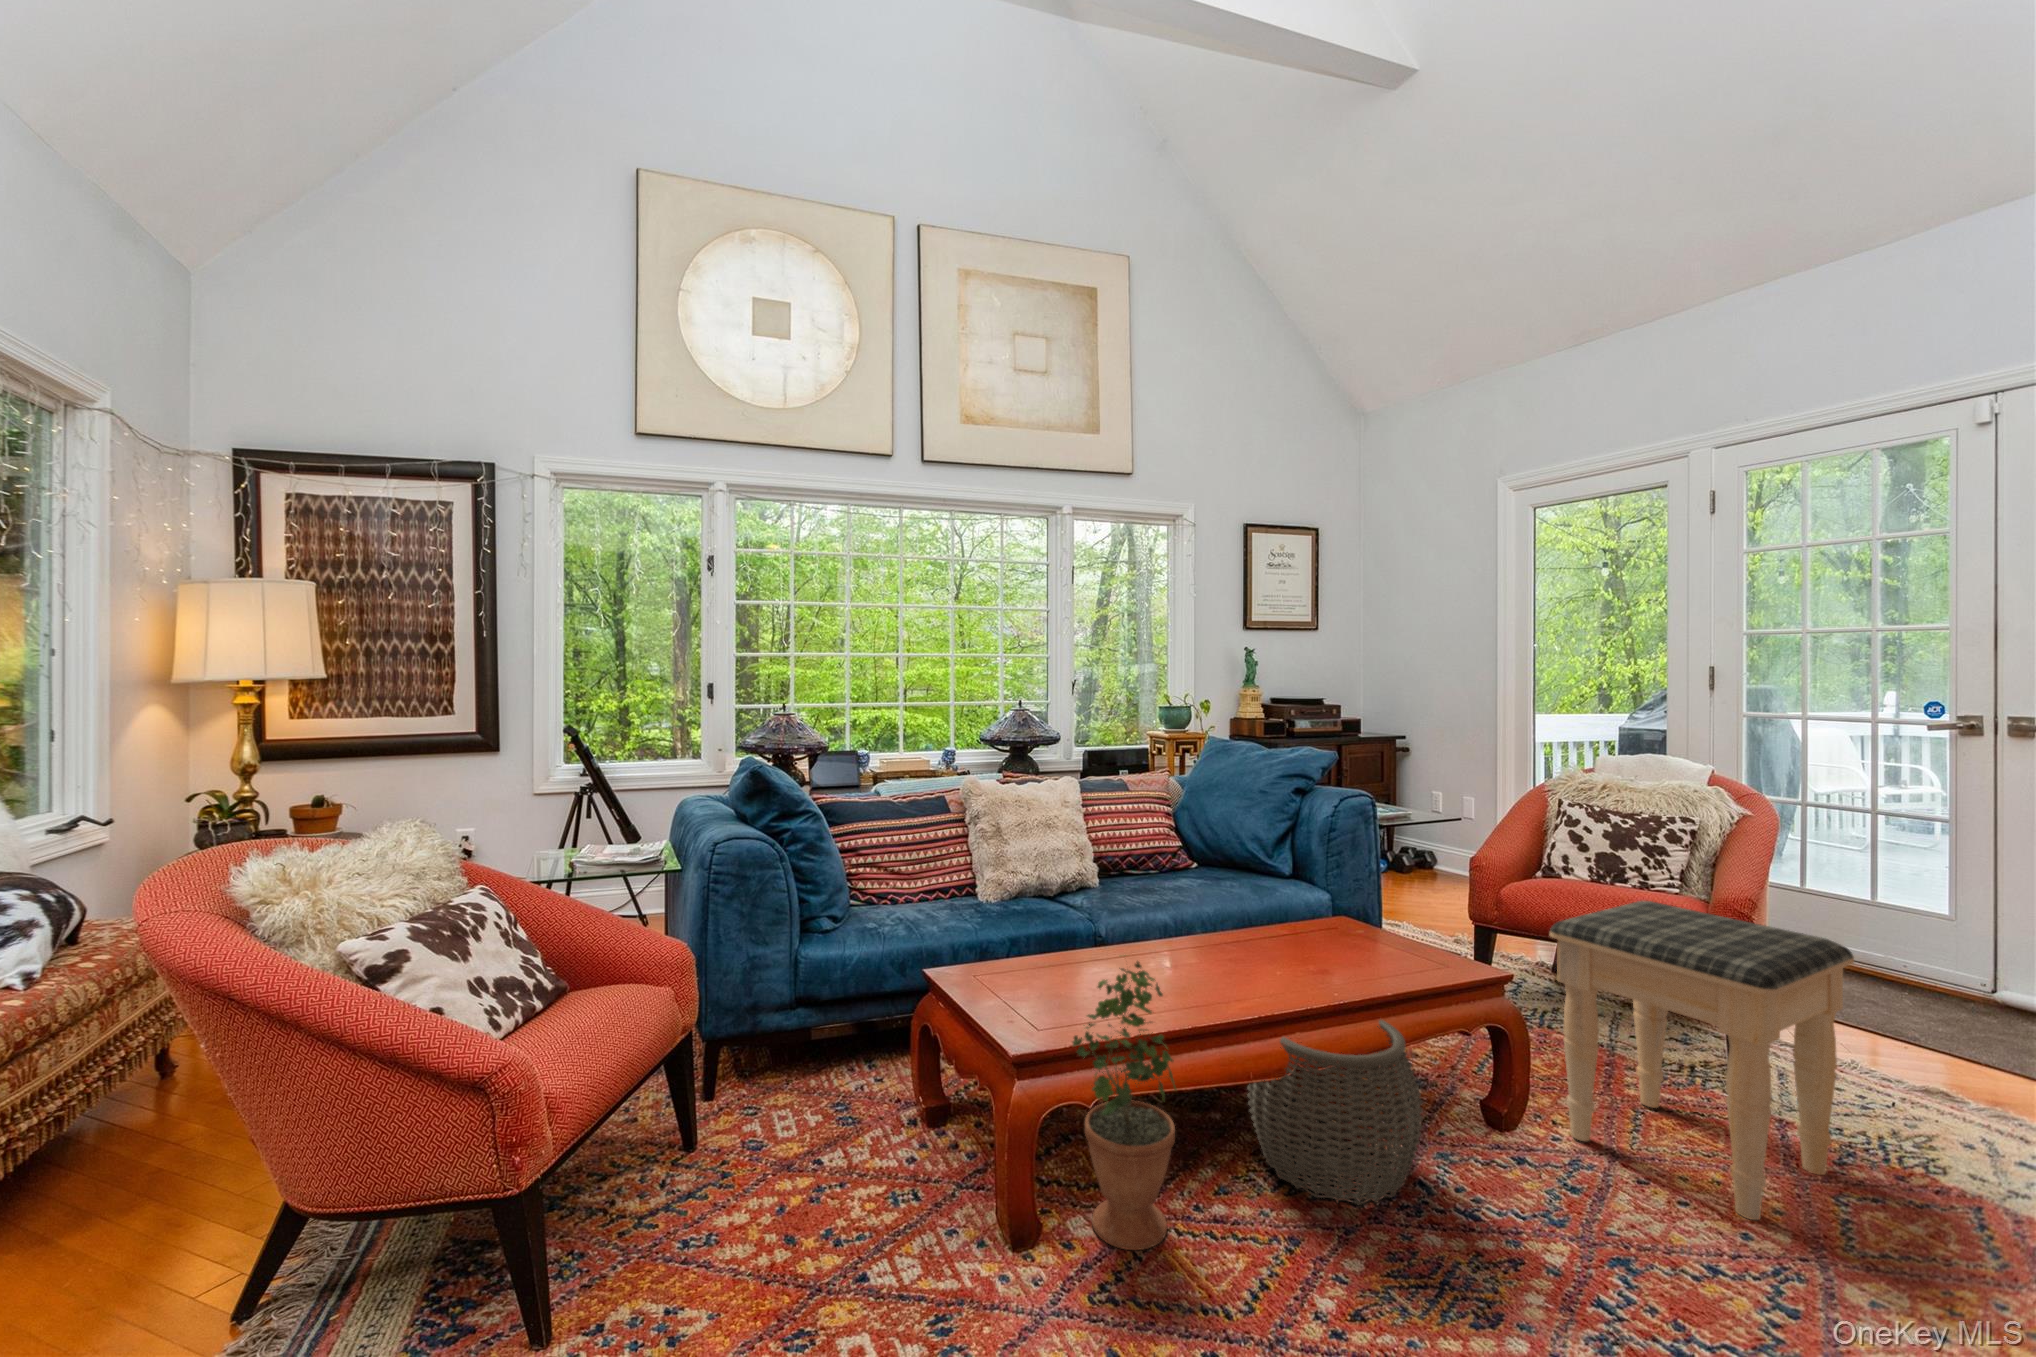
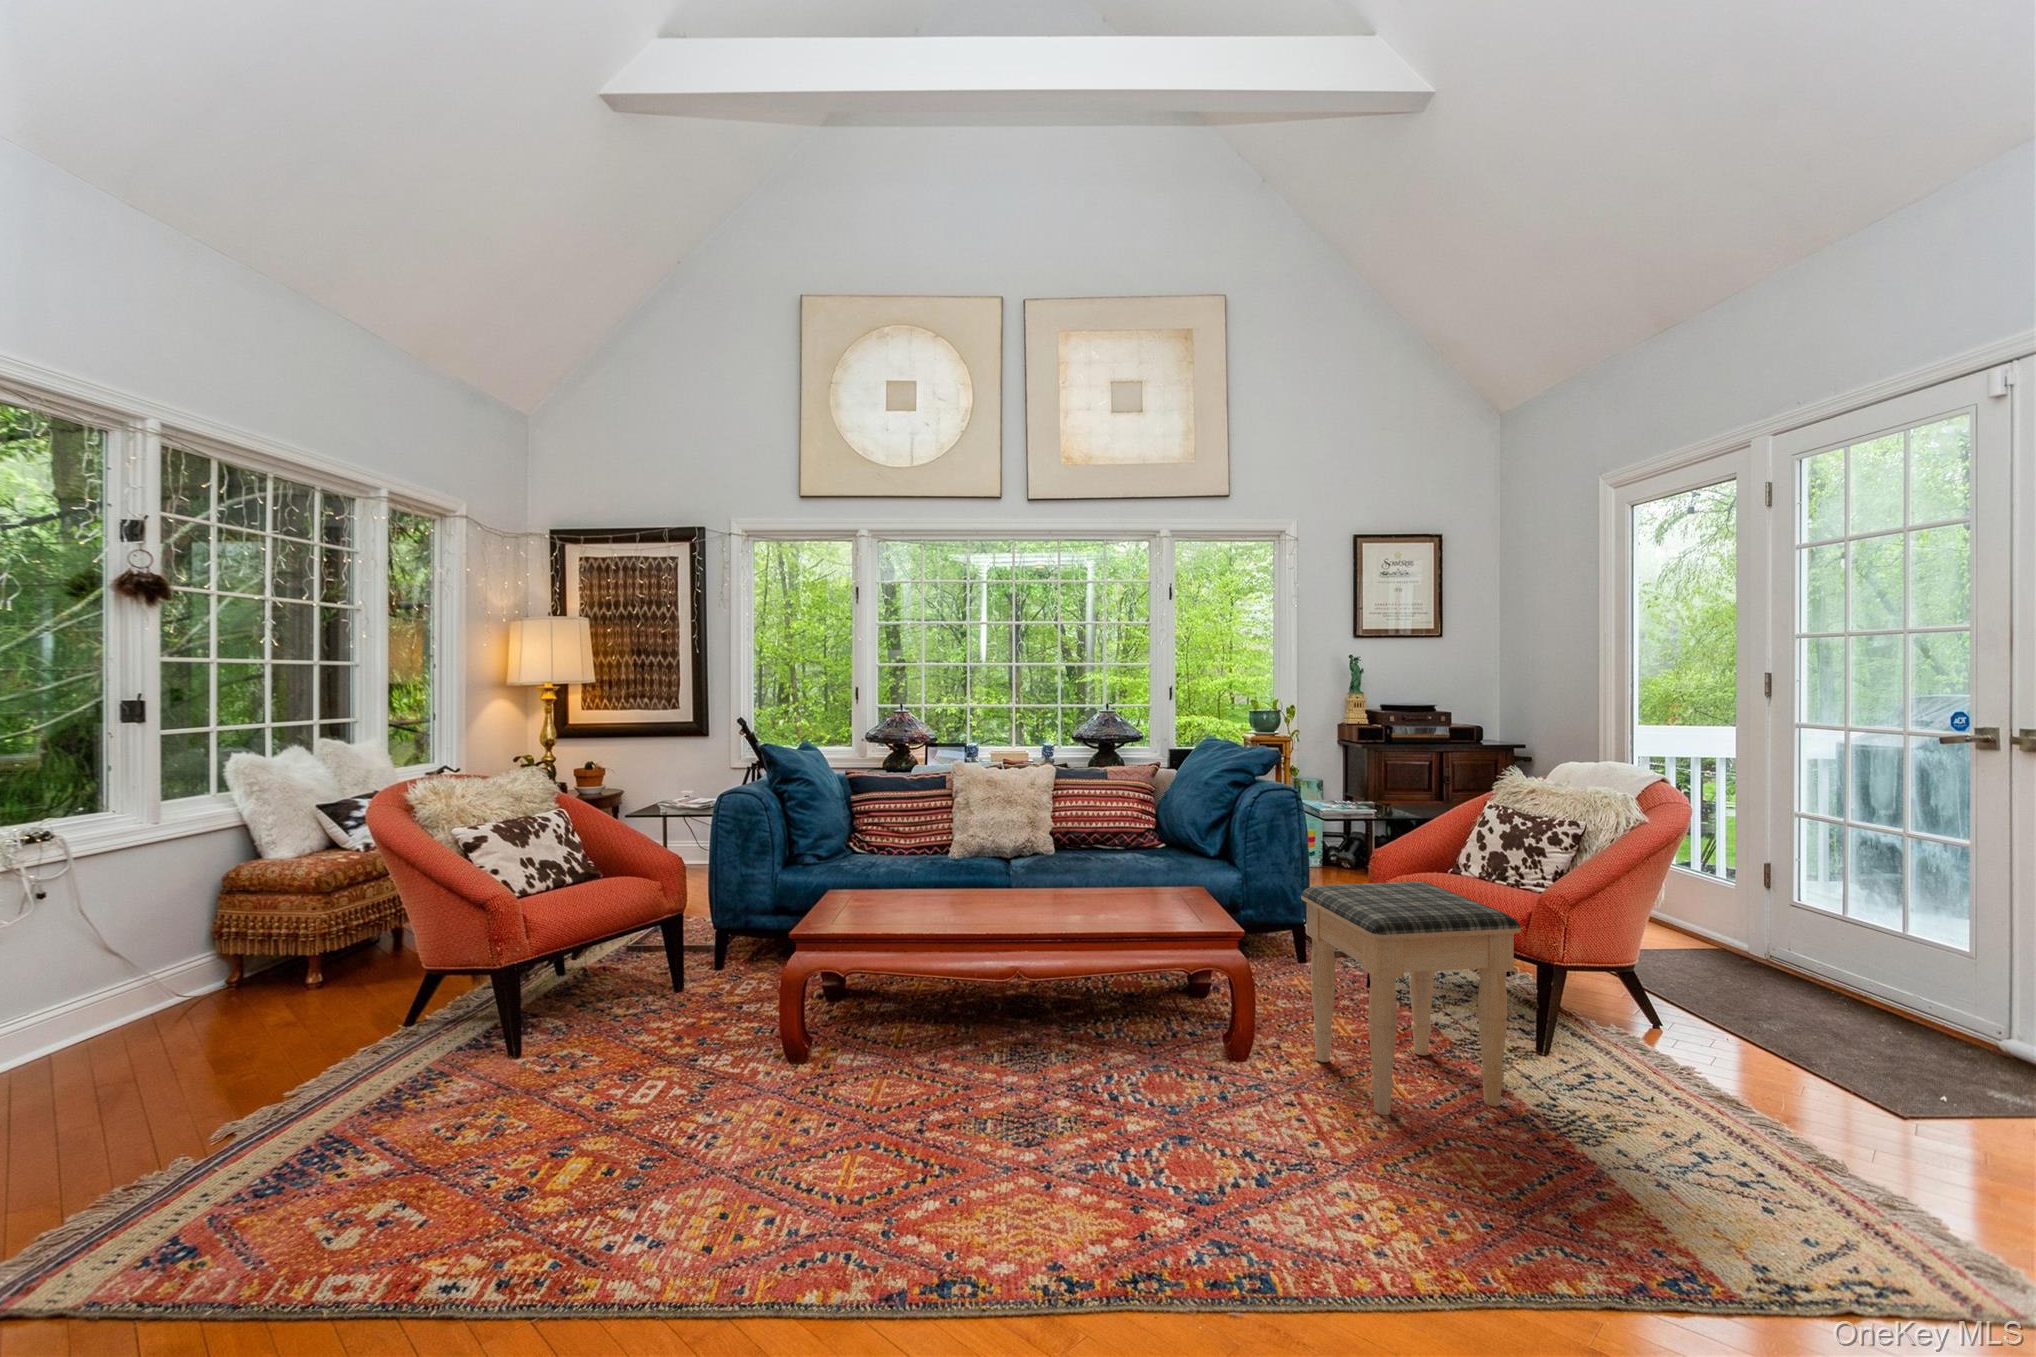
potted plant: present [1072,961,1176,1250] -> none [897,876,971,1060]
woven basket: present [1248,1020,1423,1205] -> none [1048,933,1167,1065]

